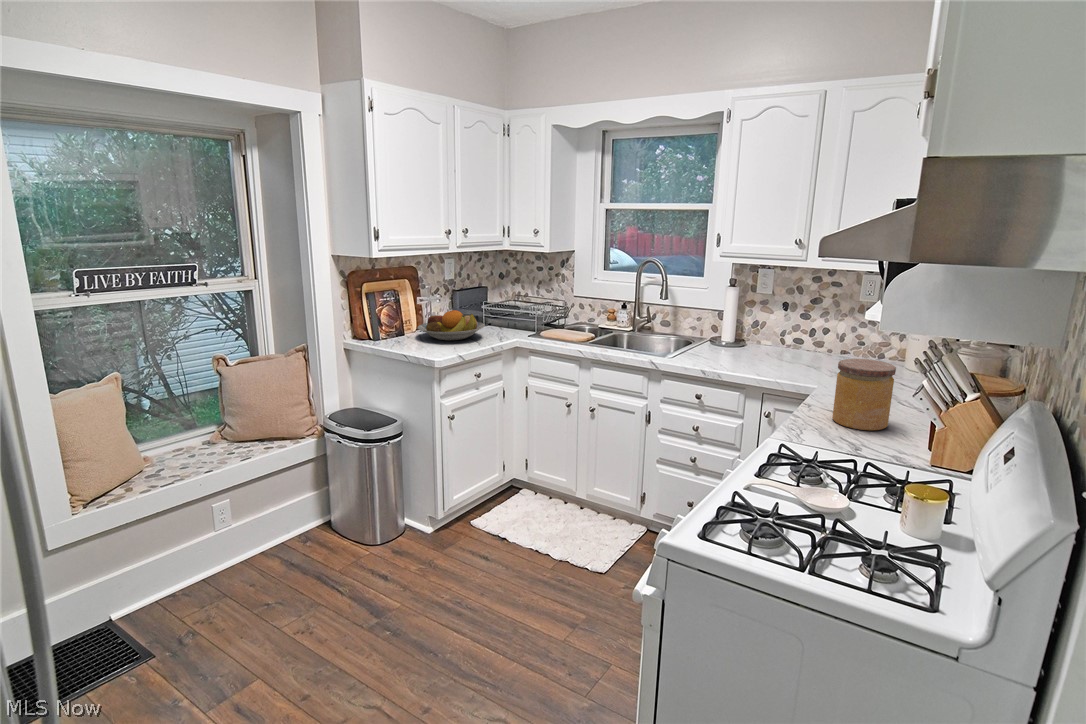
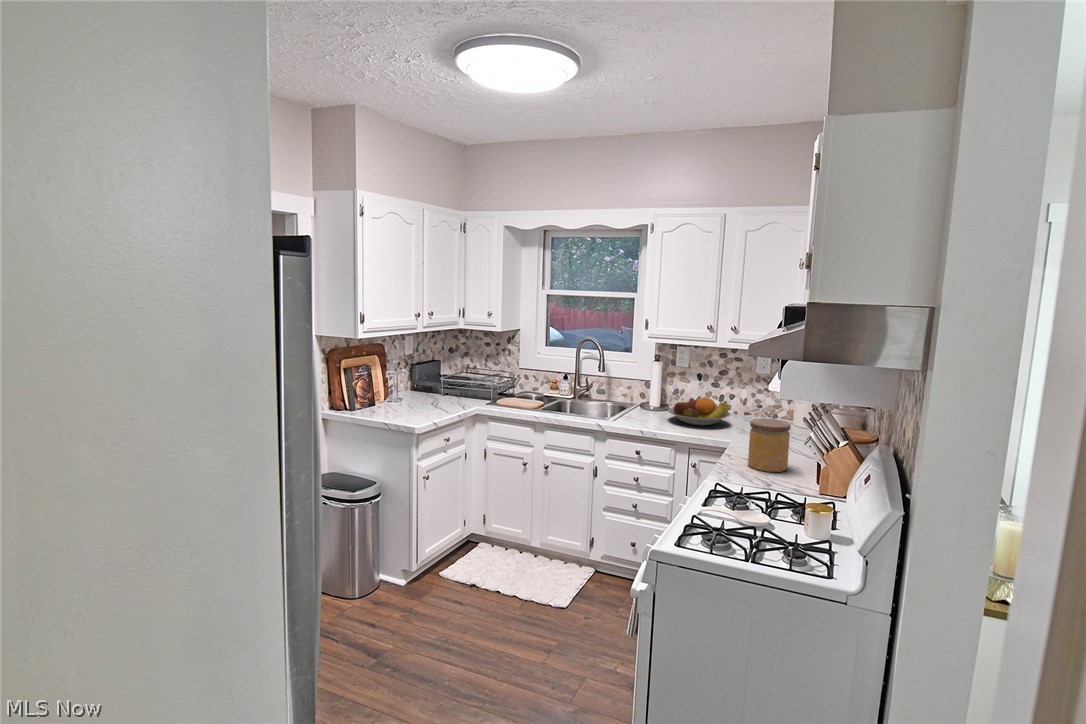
fruit bowl: present [418,310,485,340] -> present [668,398,730,425]

